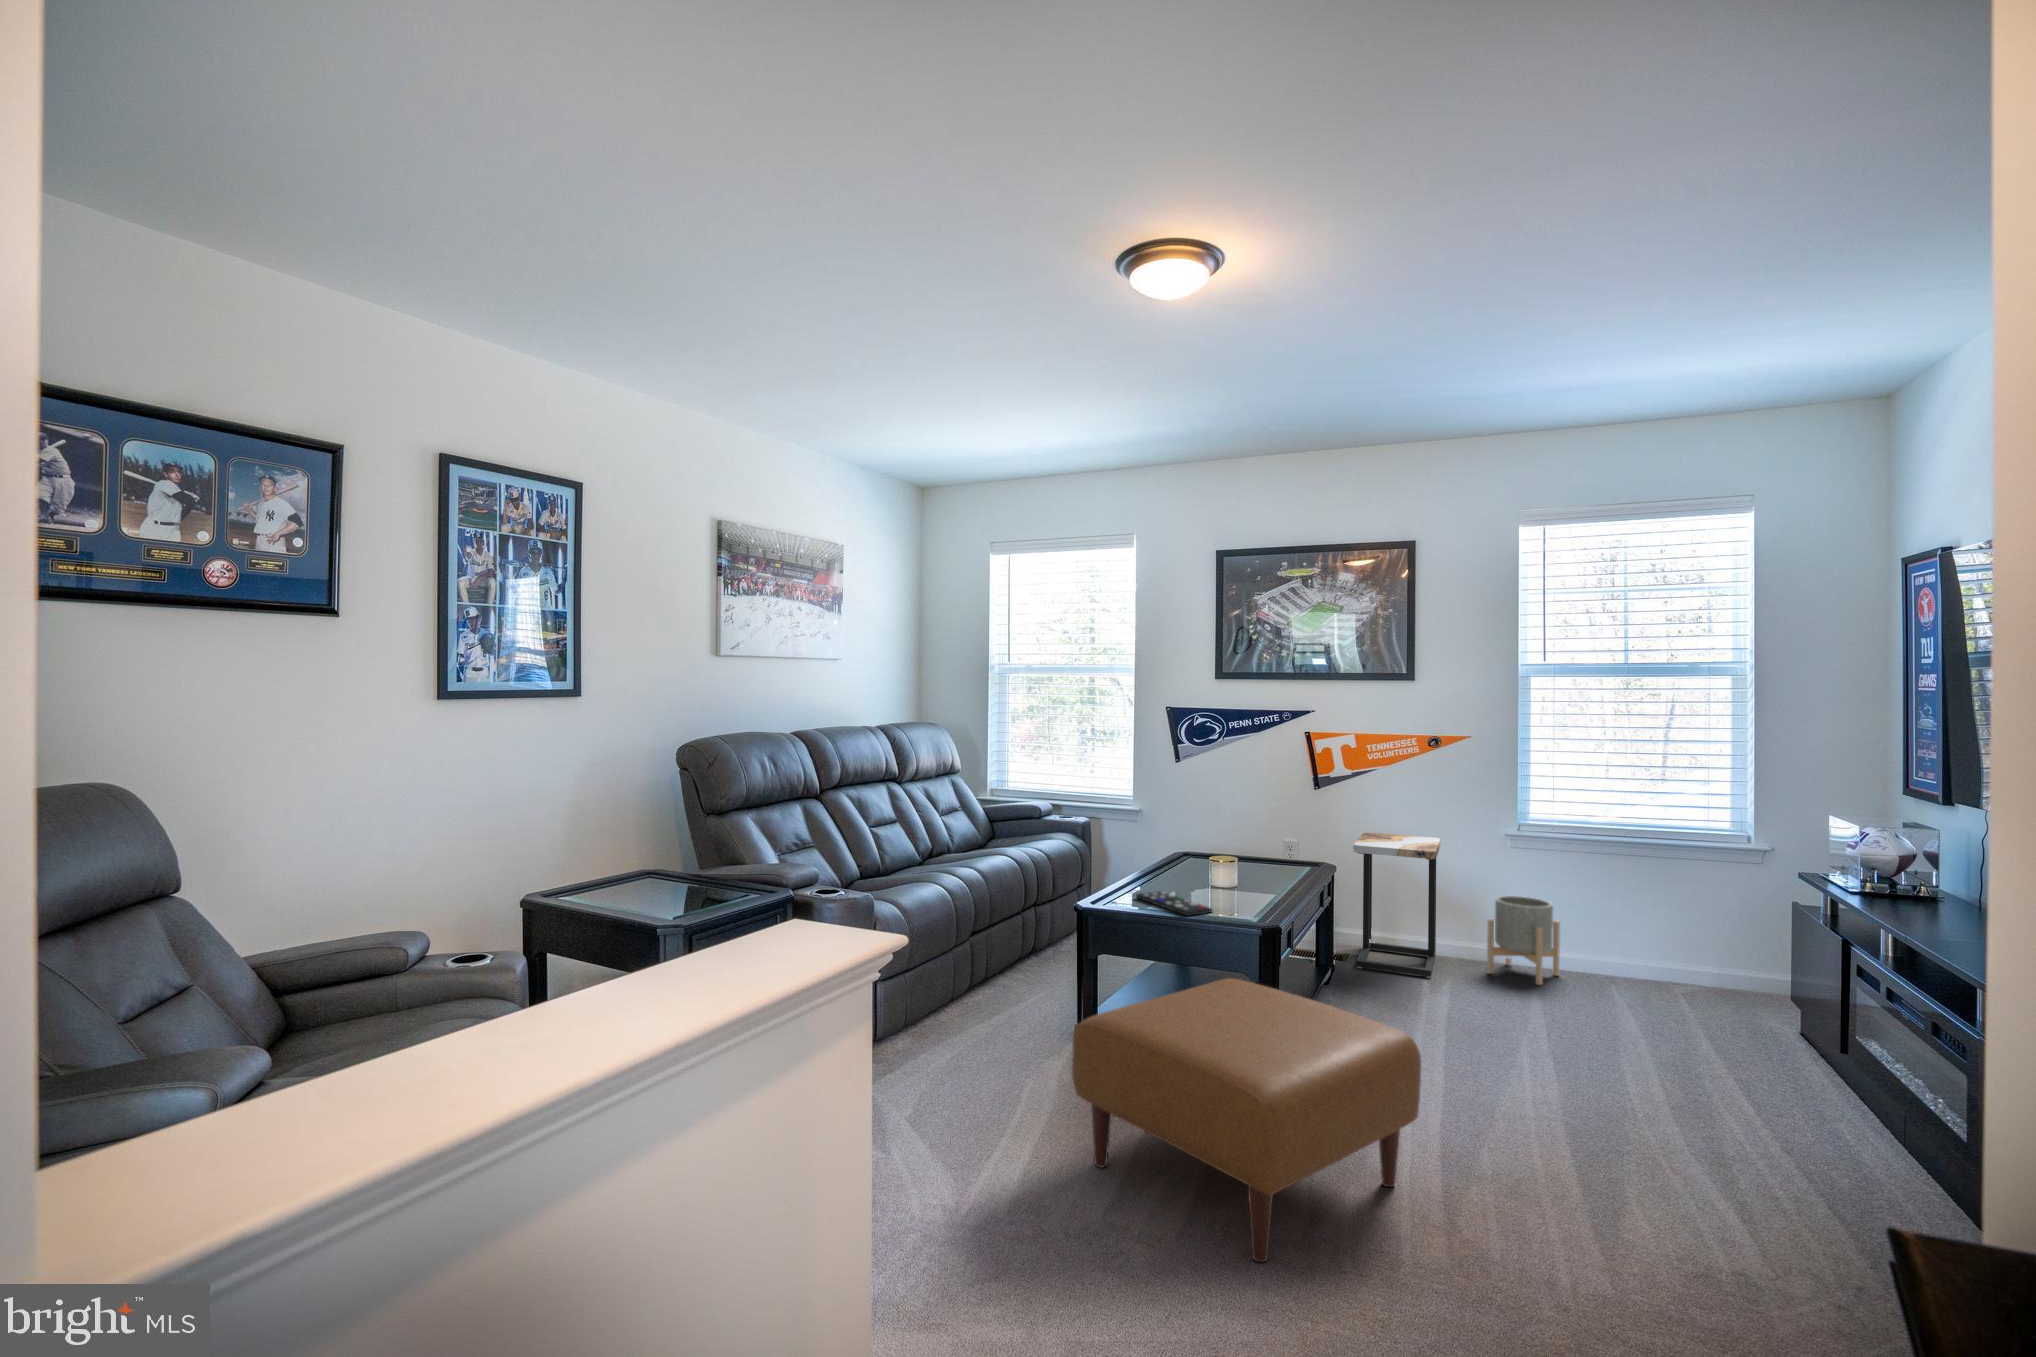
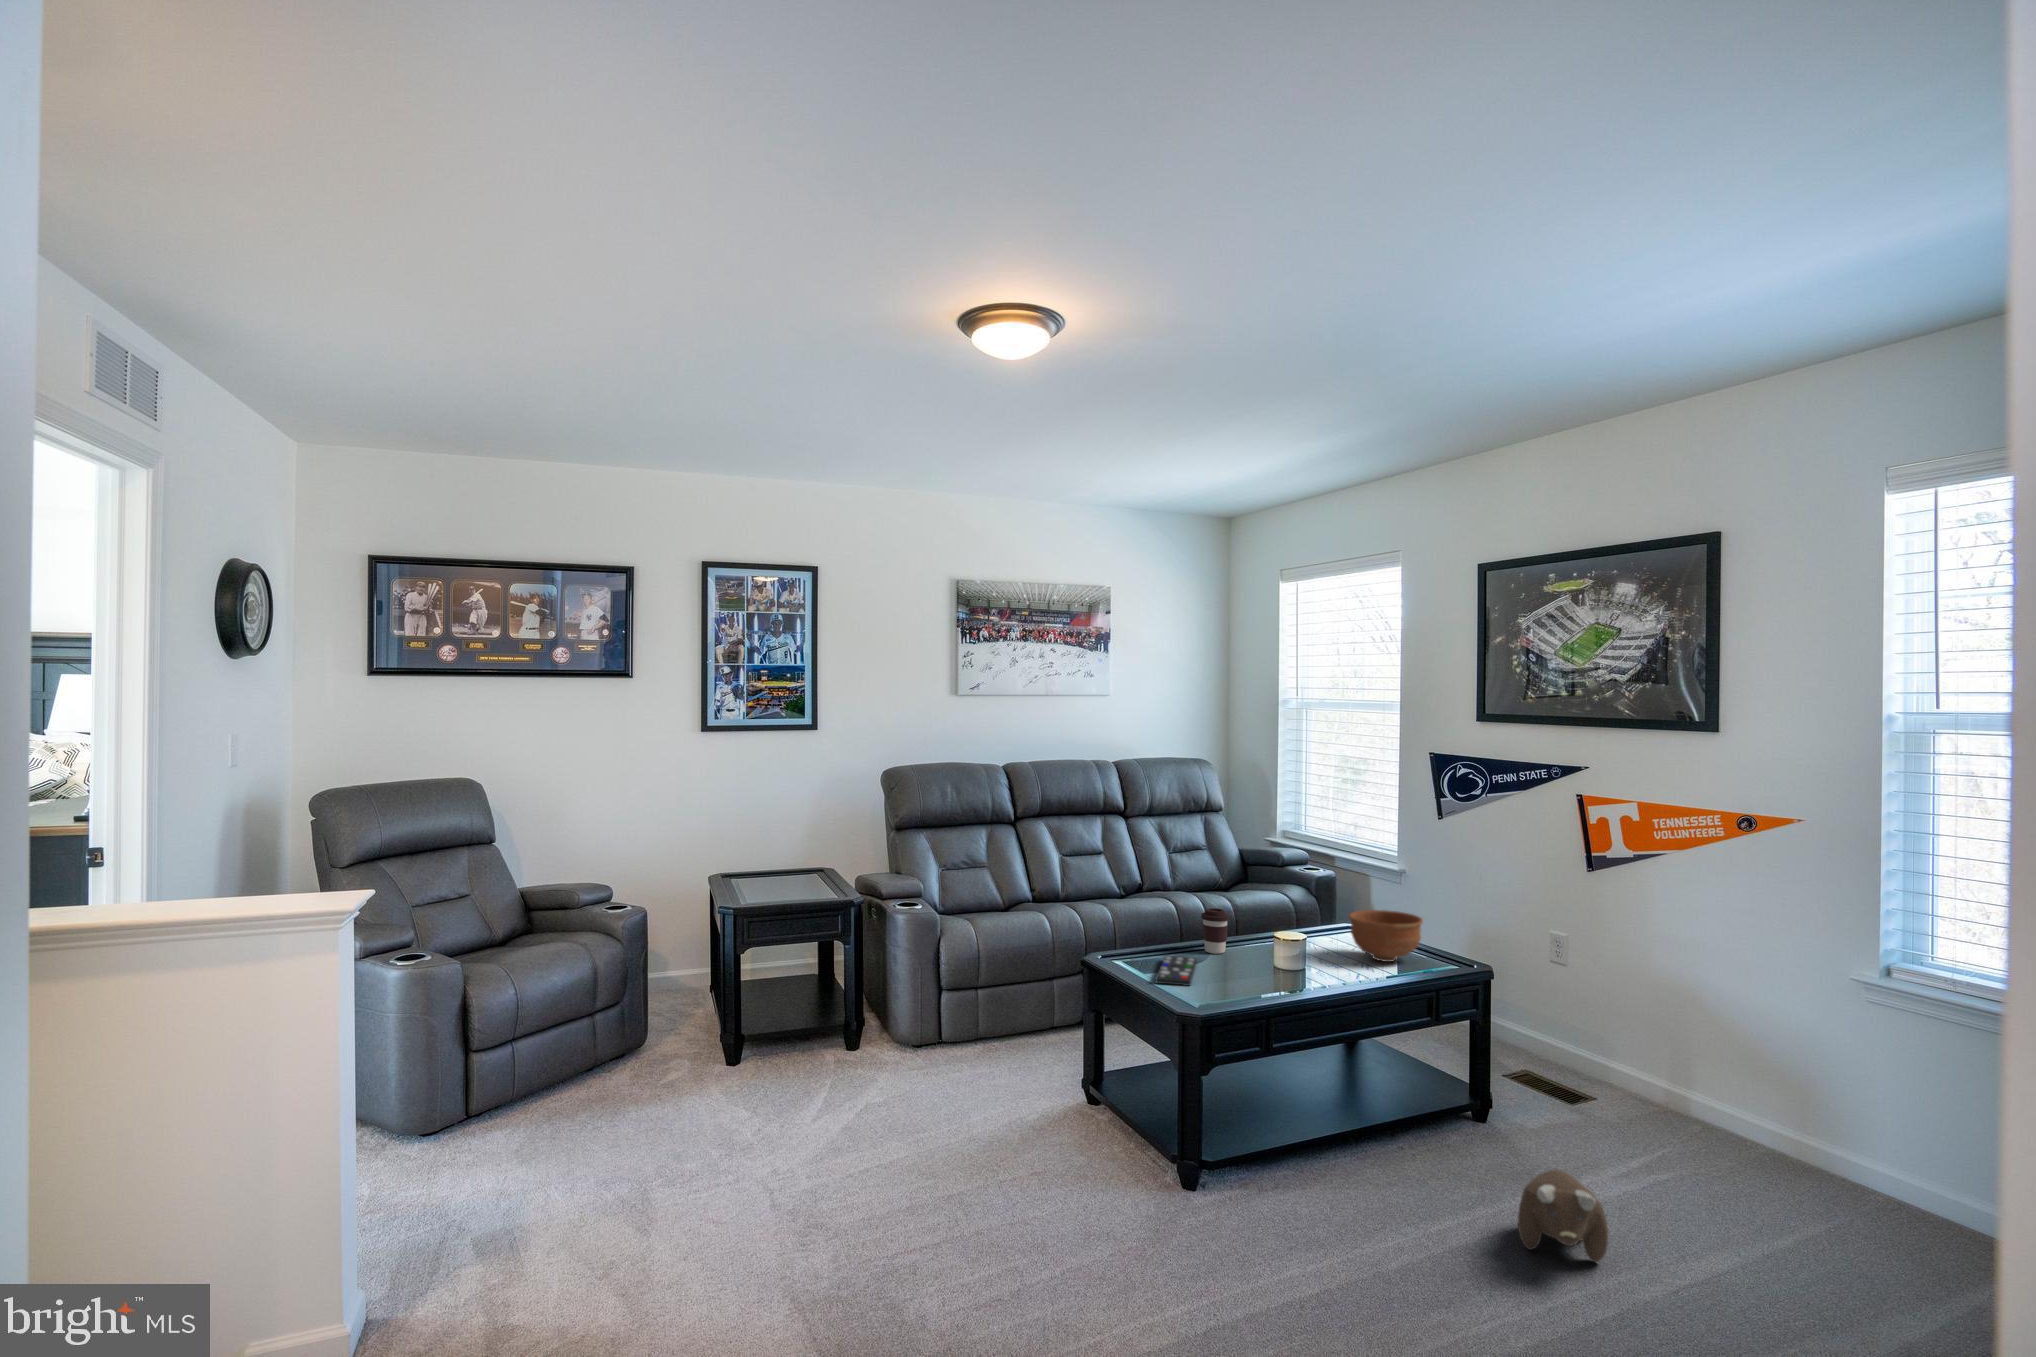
bowl: none [1228,831,1289,872] -> present [1348,910,1423,962]
side table: present [1353,833,1441,978] -> none [1552,940,1732,1153]
coffee cup: none [1135,846,1160,887] -> present [1201,908,1229,954]
planter: present [1487,896,1560,985] -> none [1759,1065,1894,1212]
ottoman: present [1072,978,1421,1262] -> none [836,1040,1106,1284]
plush toy: none [1479,990,1562,1052] -> present [1518,1170,1608,1262]

